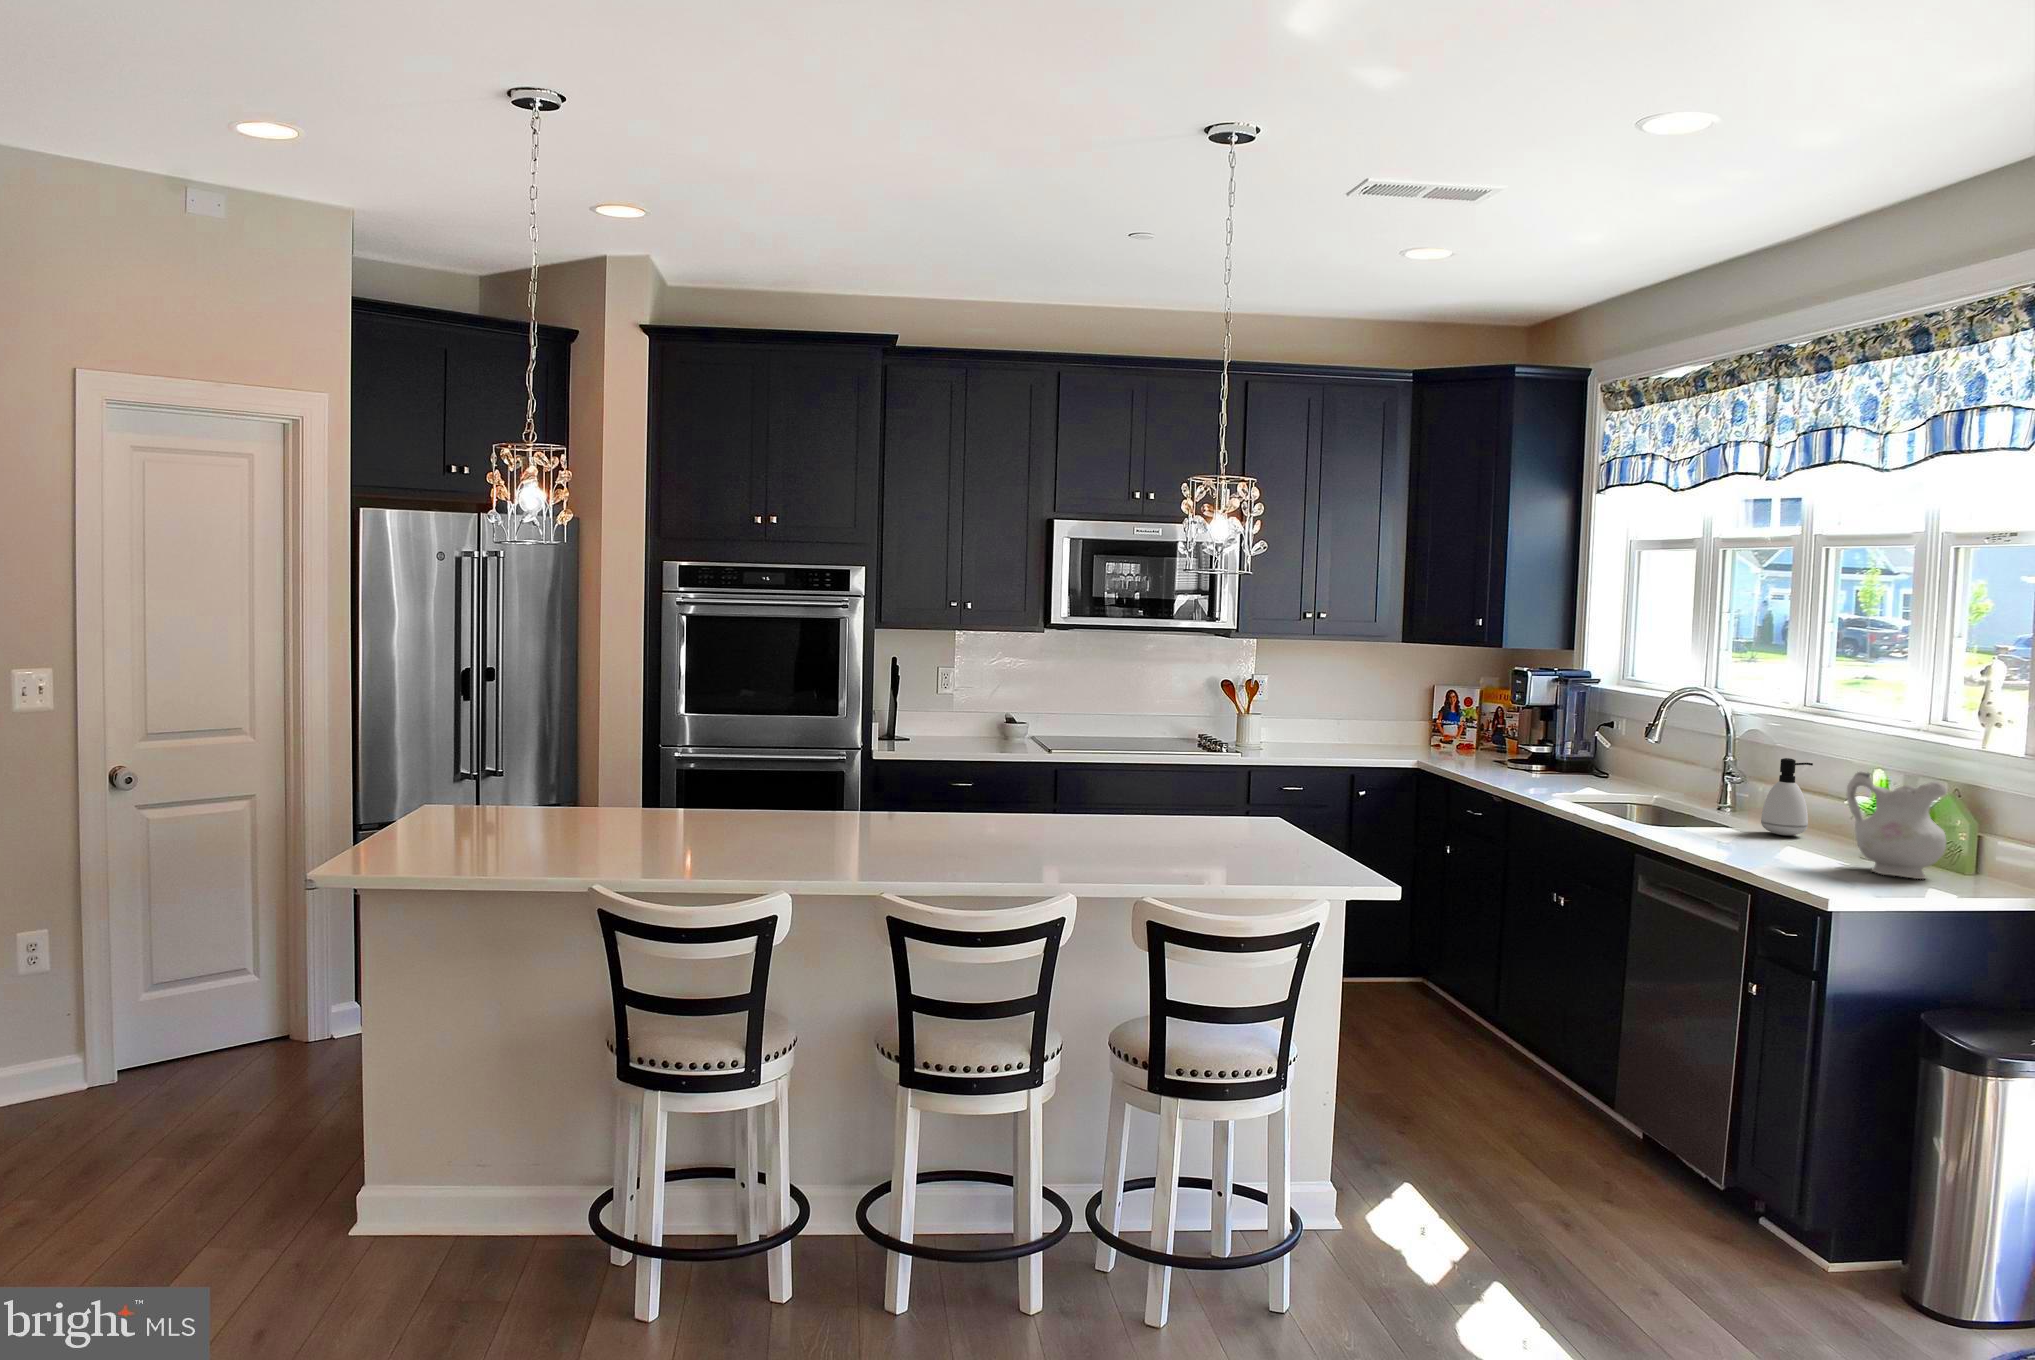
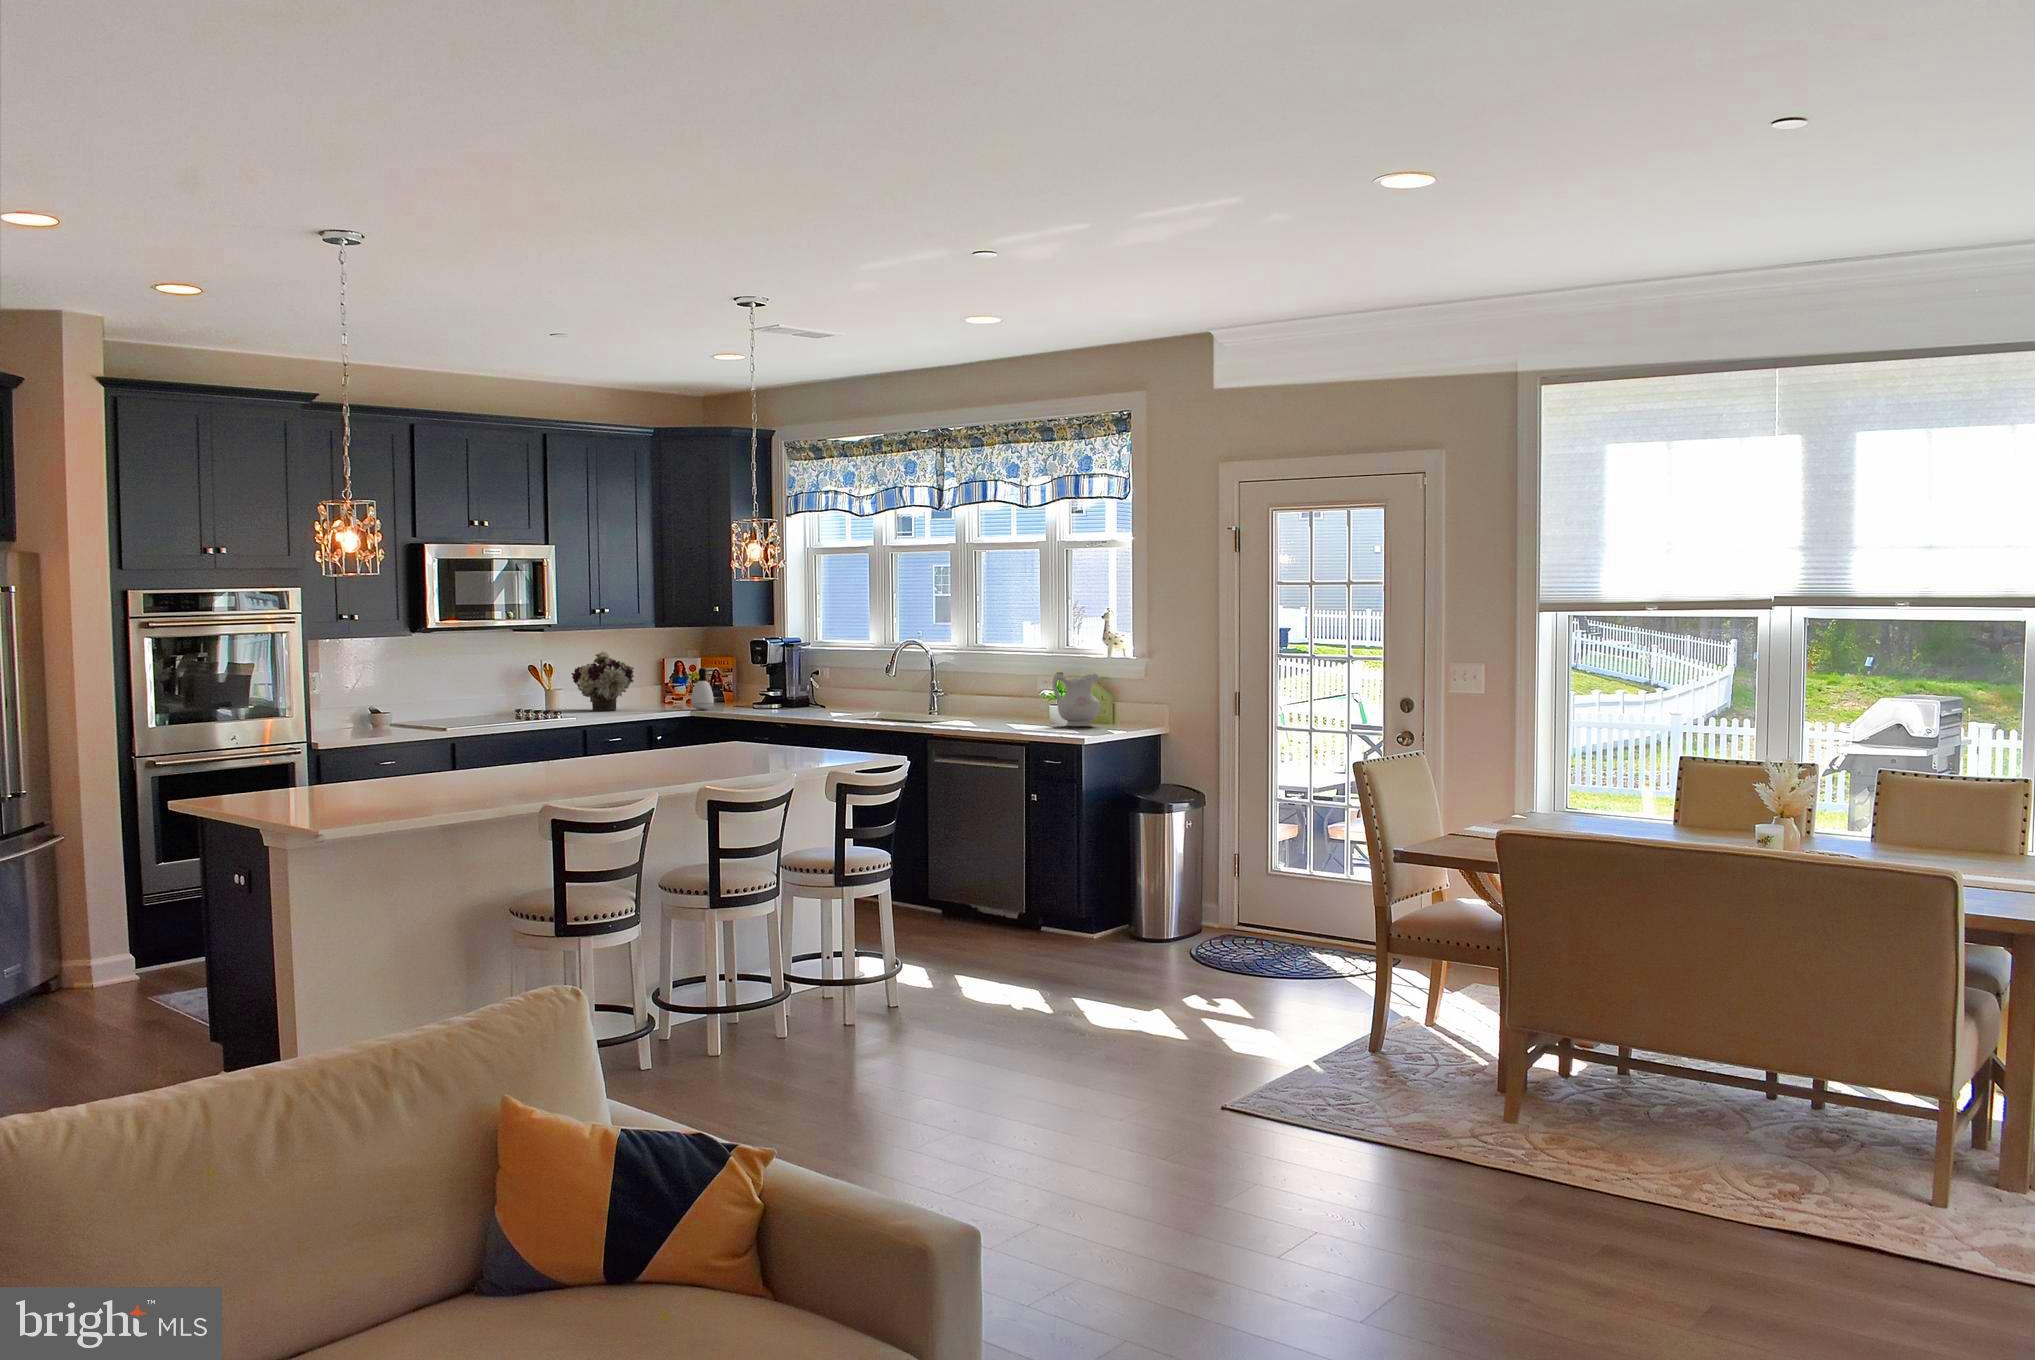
flower arrangement: none [1314,673,1383,747] -> present [571,651,634,711]
soap dispenser: present [1761,758,1813,835] -> present [691,668,714,710]

